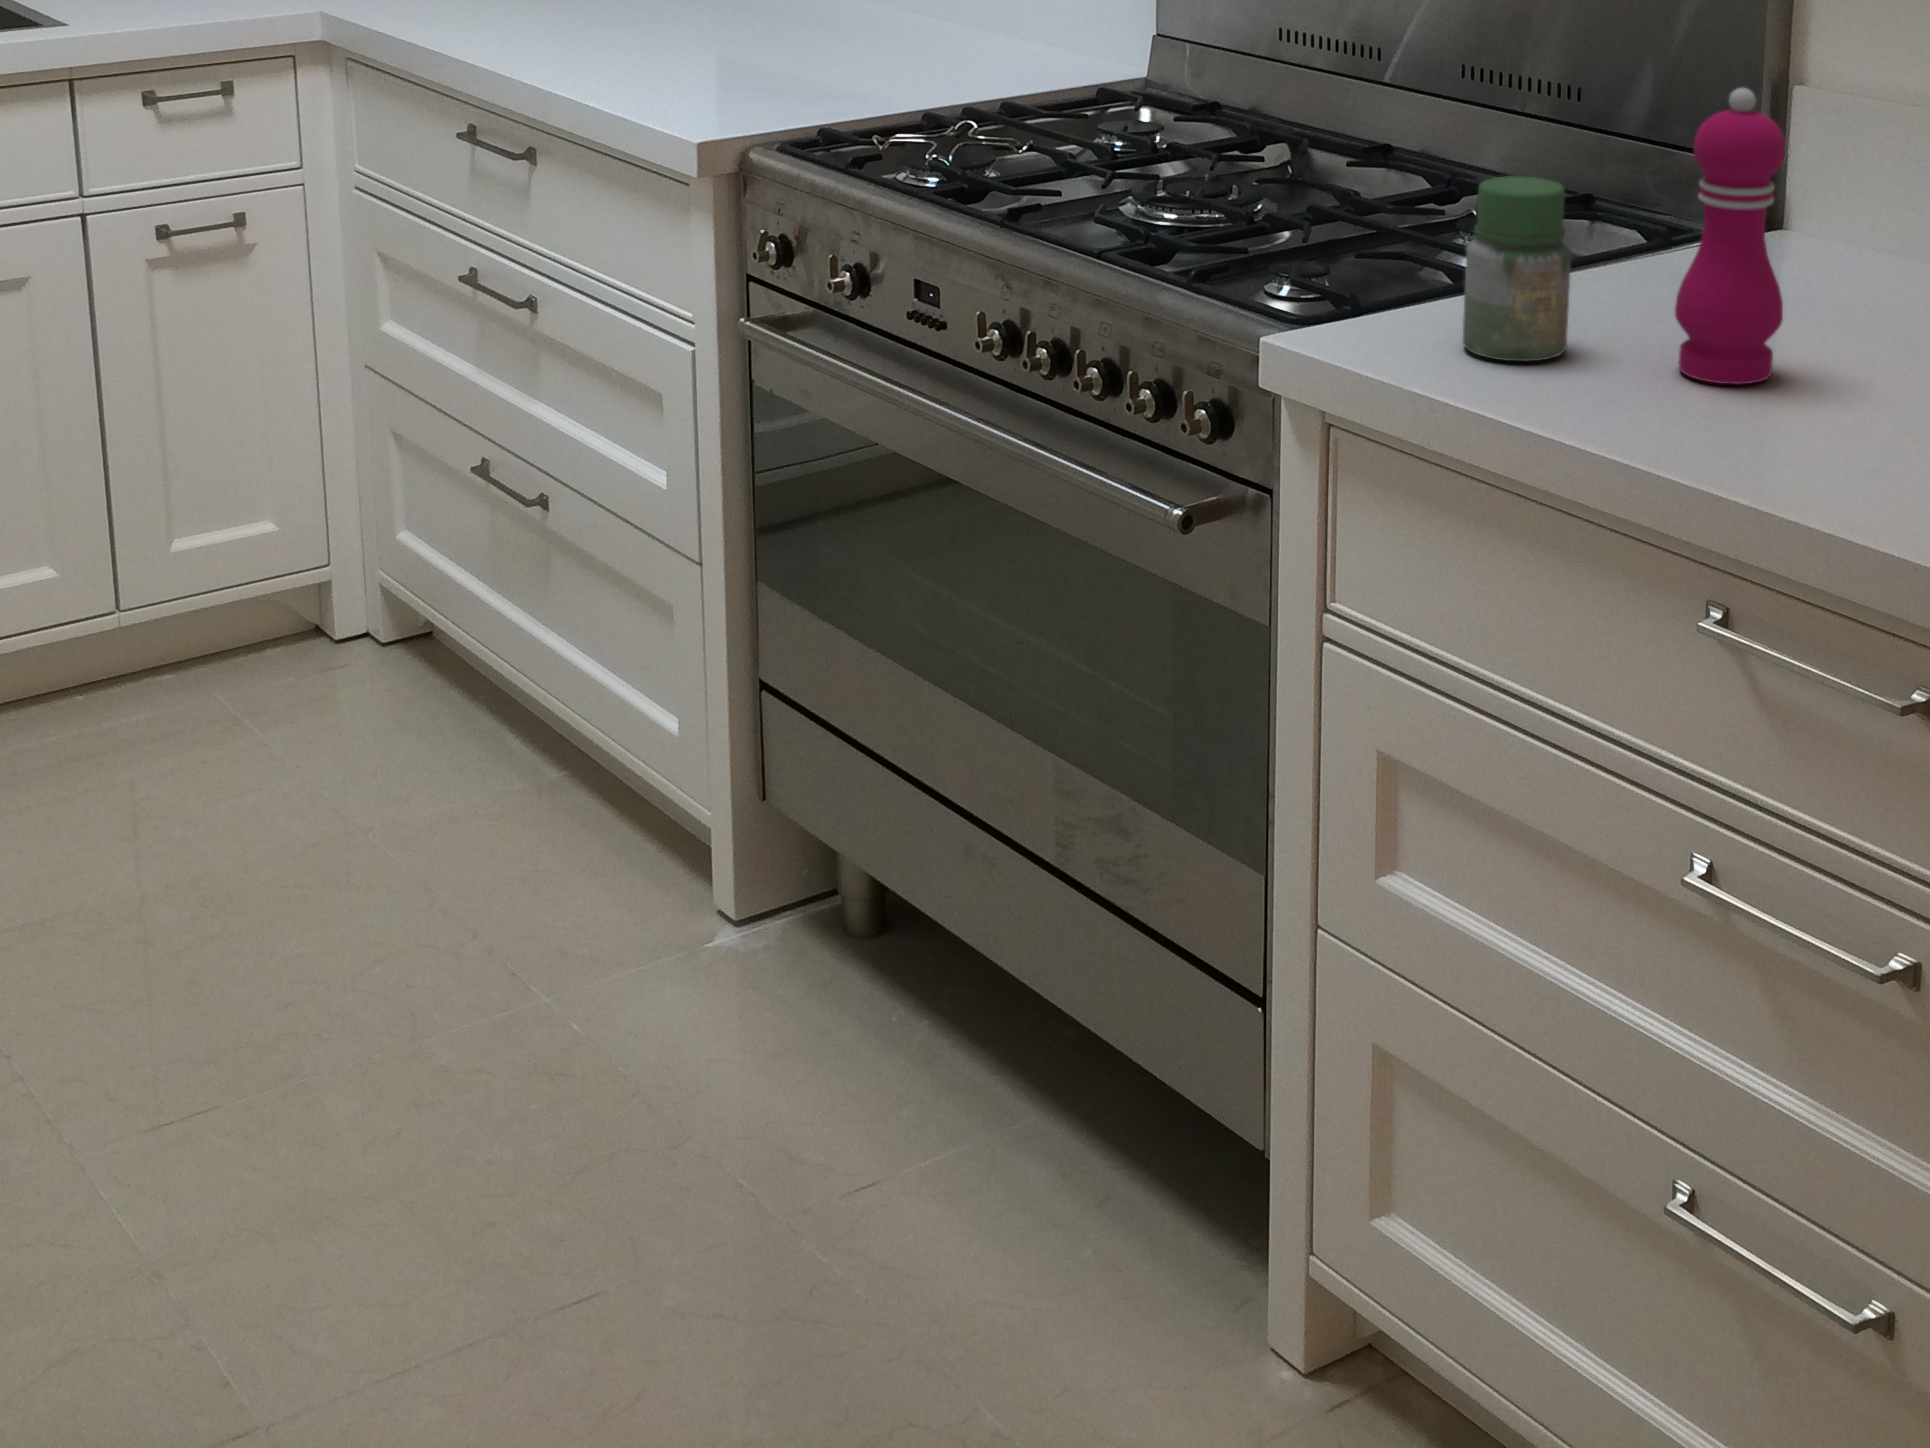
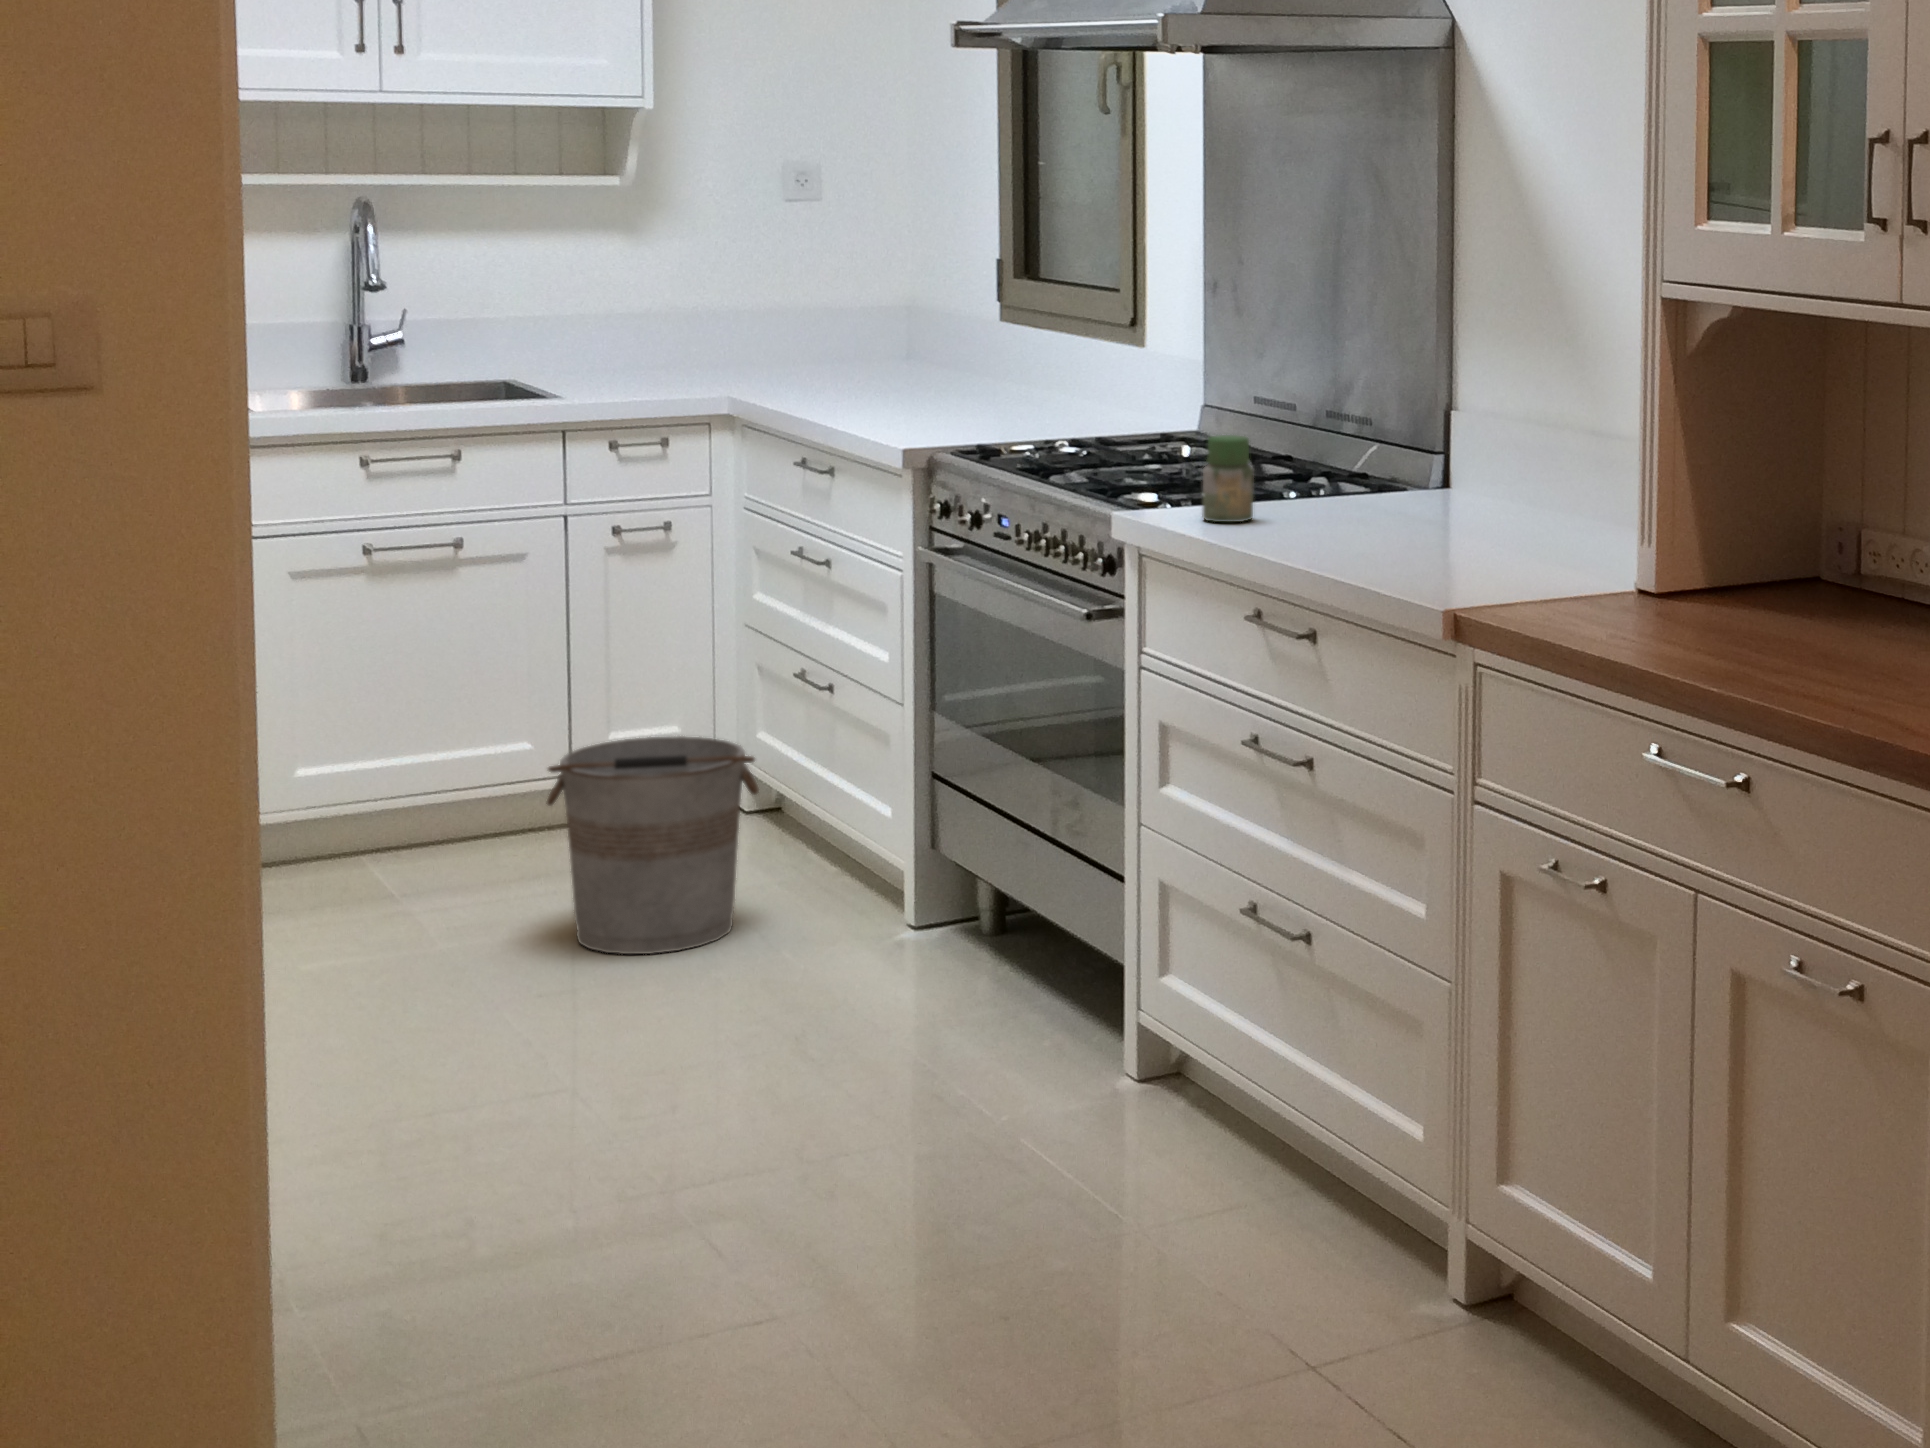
pepper mill: present [1675,88,1785,384] -> none [1291,388,1342,530]
bucket: none [112,605,460,1000] -> present [547,736,759,954]

